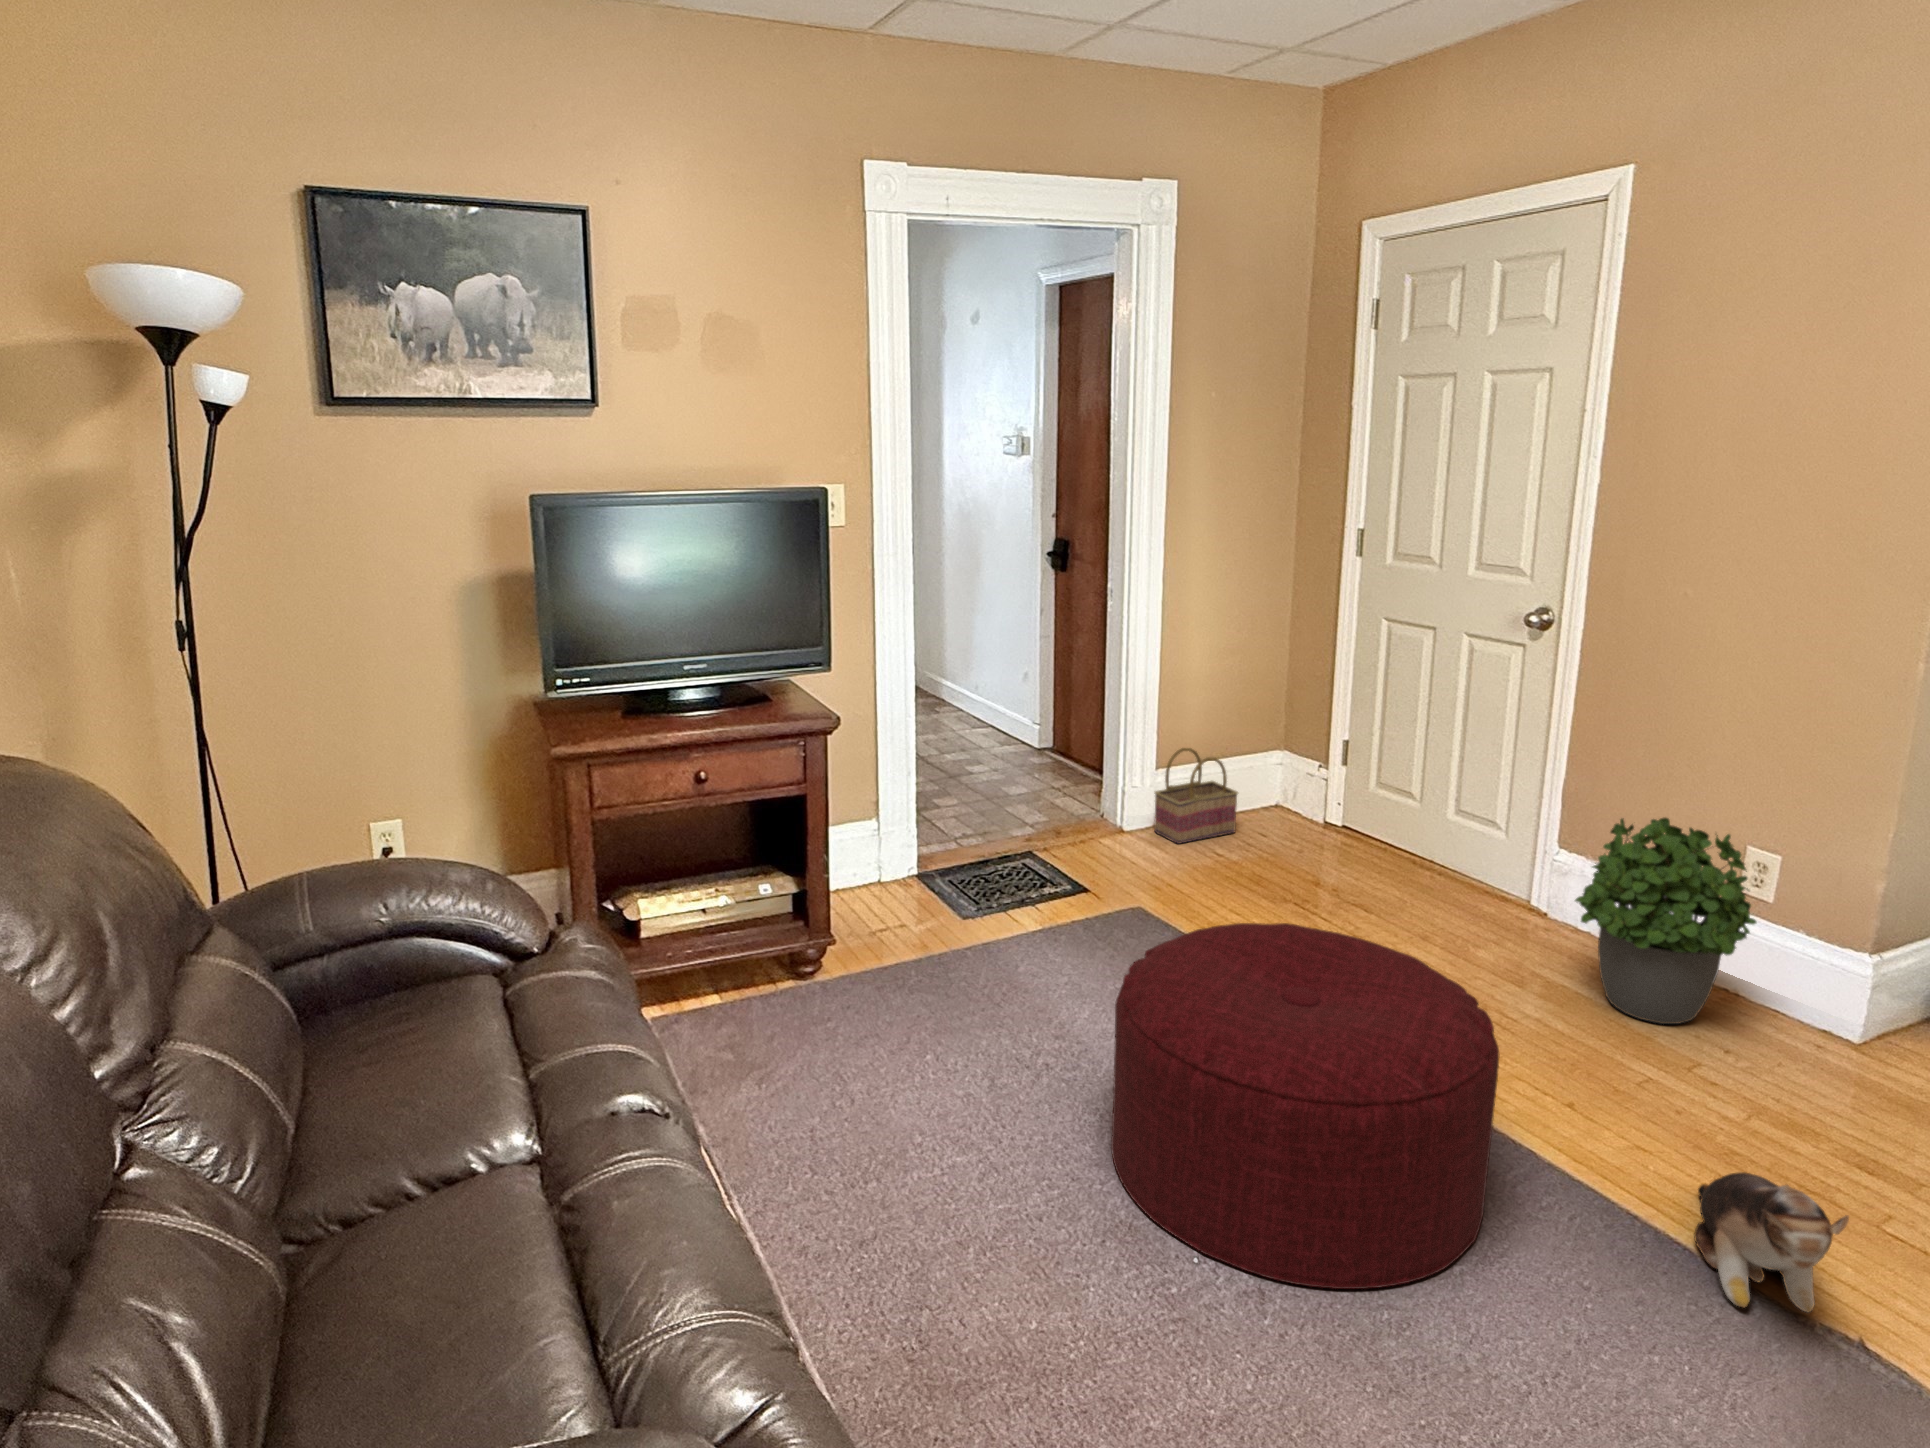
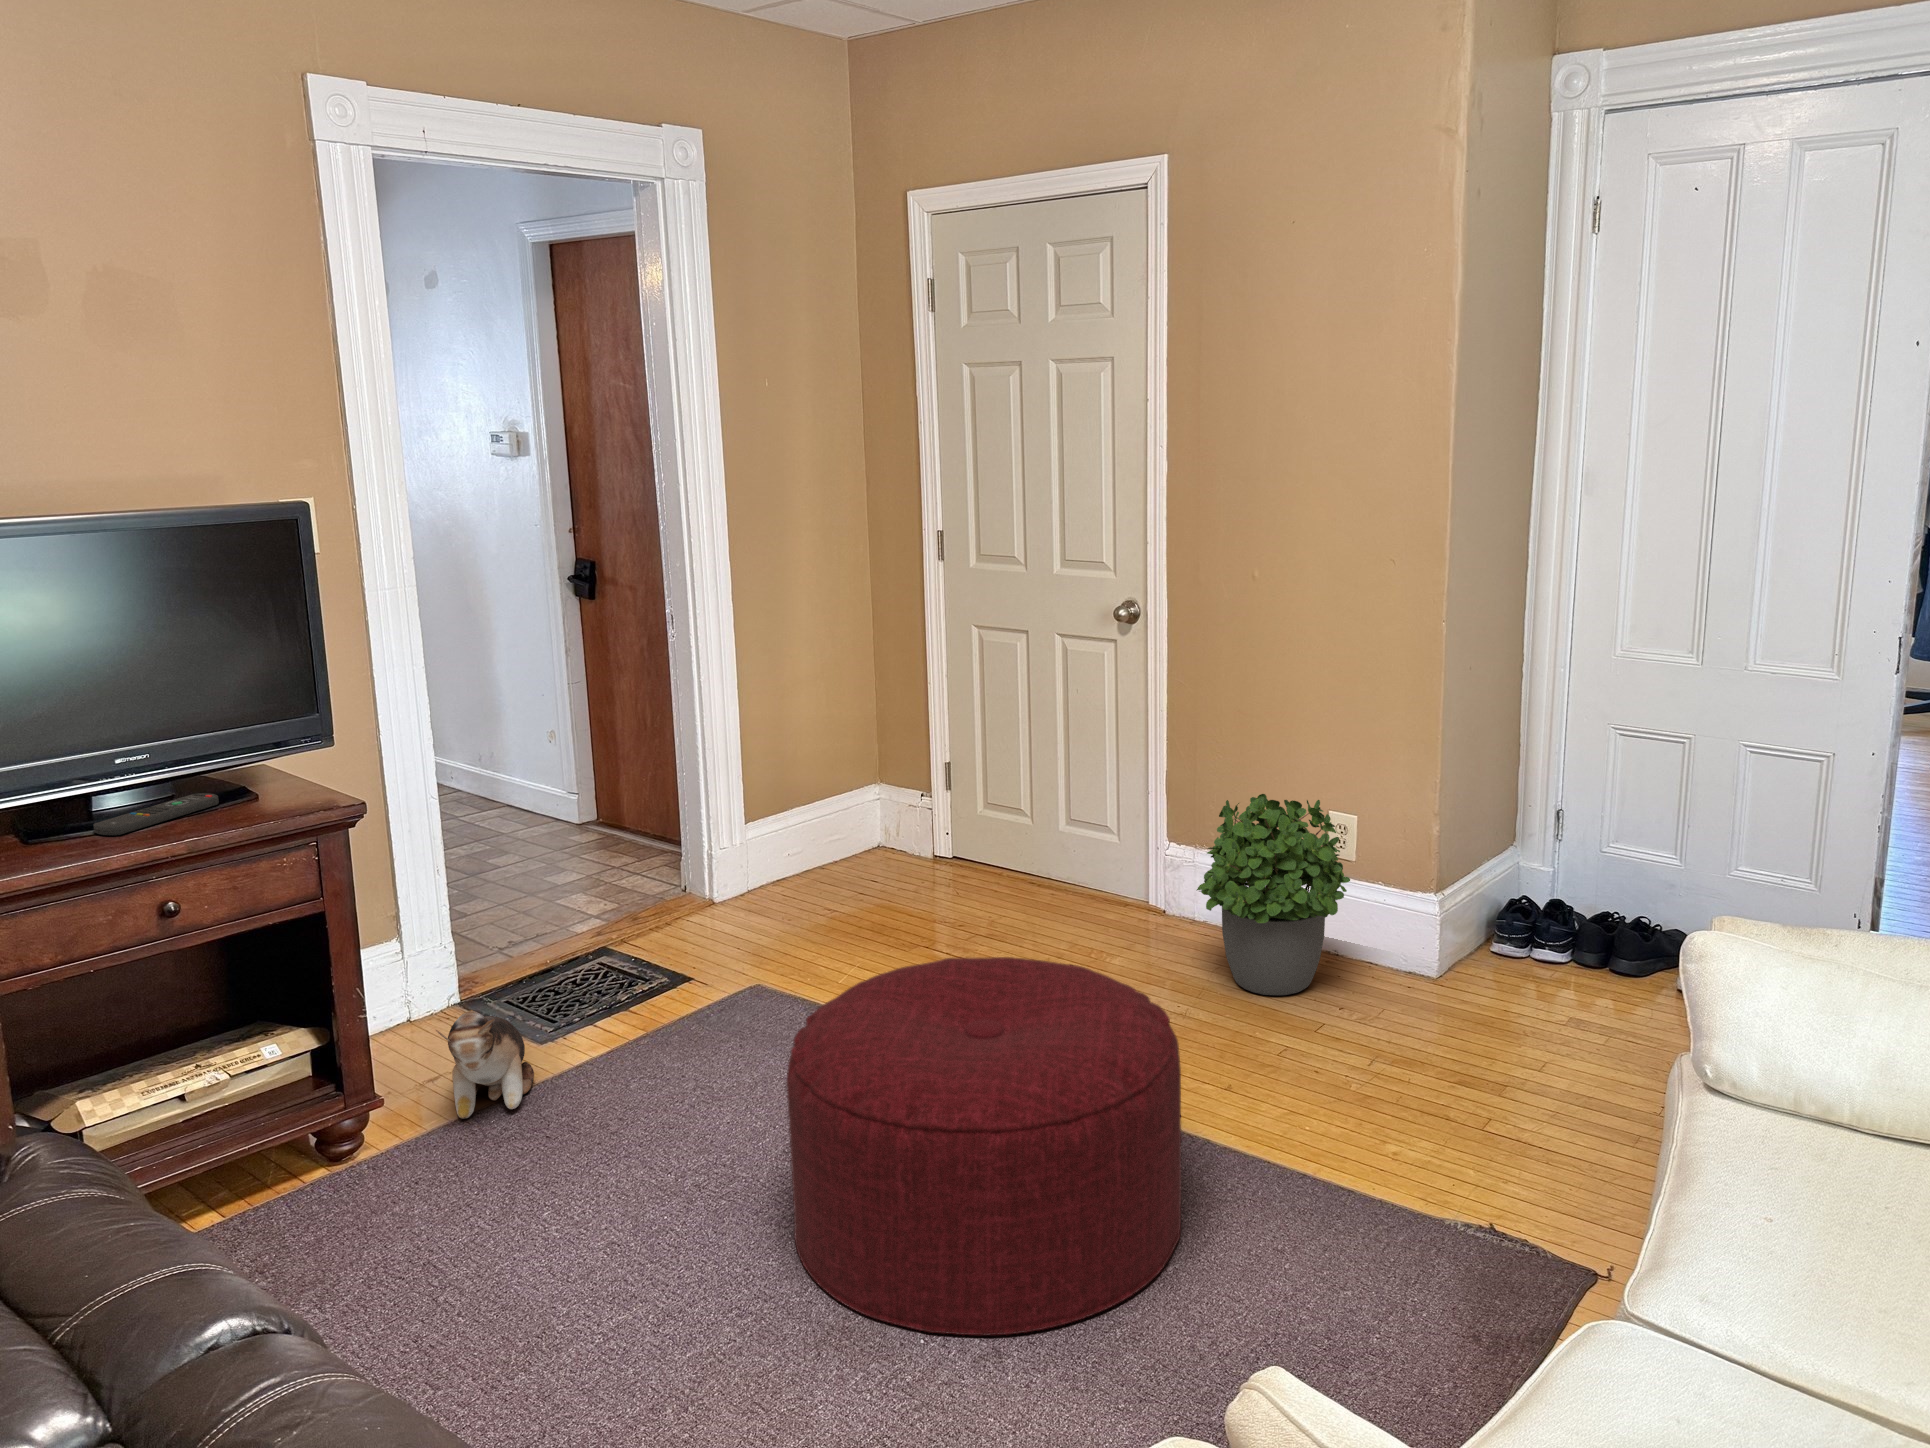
remote control: none [664,695,746,719] -> present [93,793,219,835]
basket: present [1154,748,1238,844] -> none [743,794,839,907]
plush toy: present [1694,1172,1849,1312] -> present [436,1010,534,1119]

